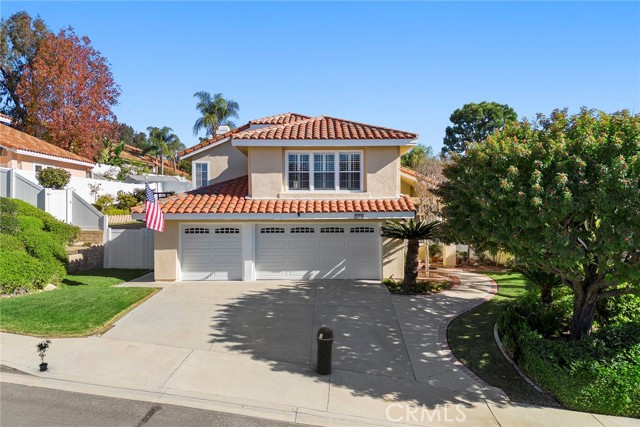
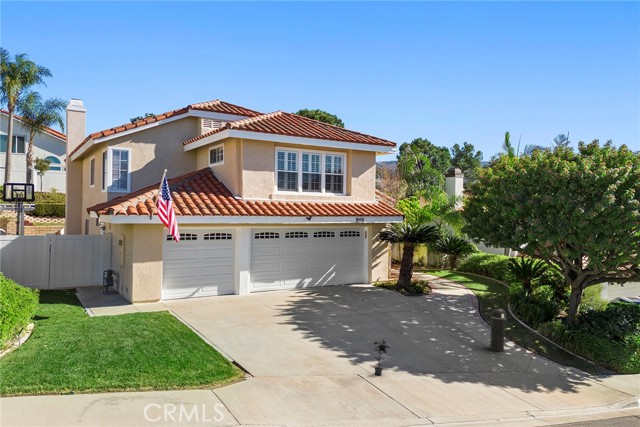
potted plant: present [37,339,51,371] -> present [374,341,390,375]

